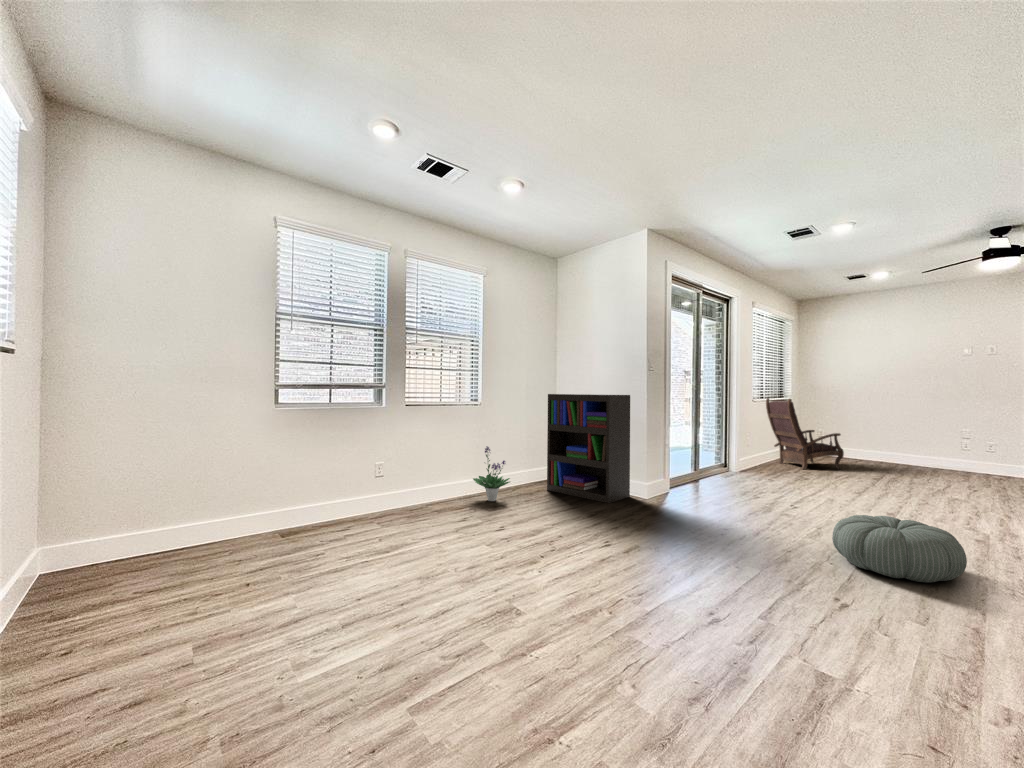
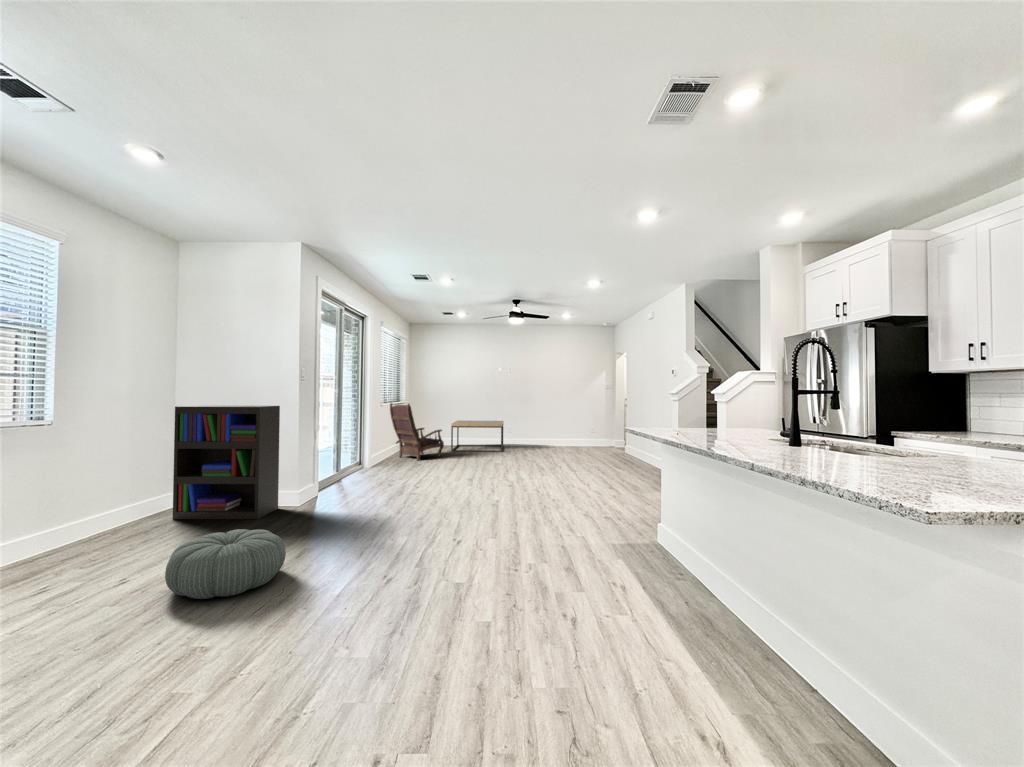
coffee table: none [858,424,955,474] -> present [451,420,503,452]
potted plant: present [473,446,510,501] -> none [57,477,126,548]
pouf: present [832,515,967,582] -> present [165,529,286,599]

